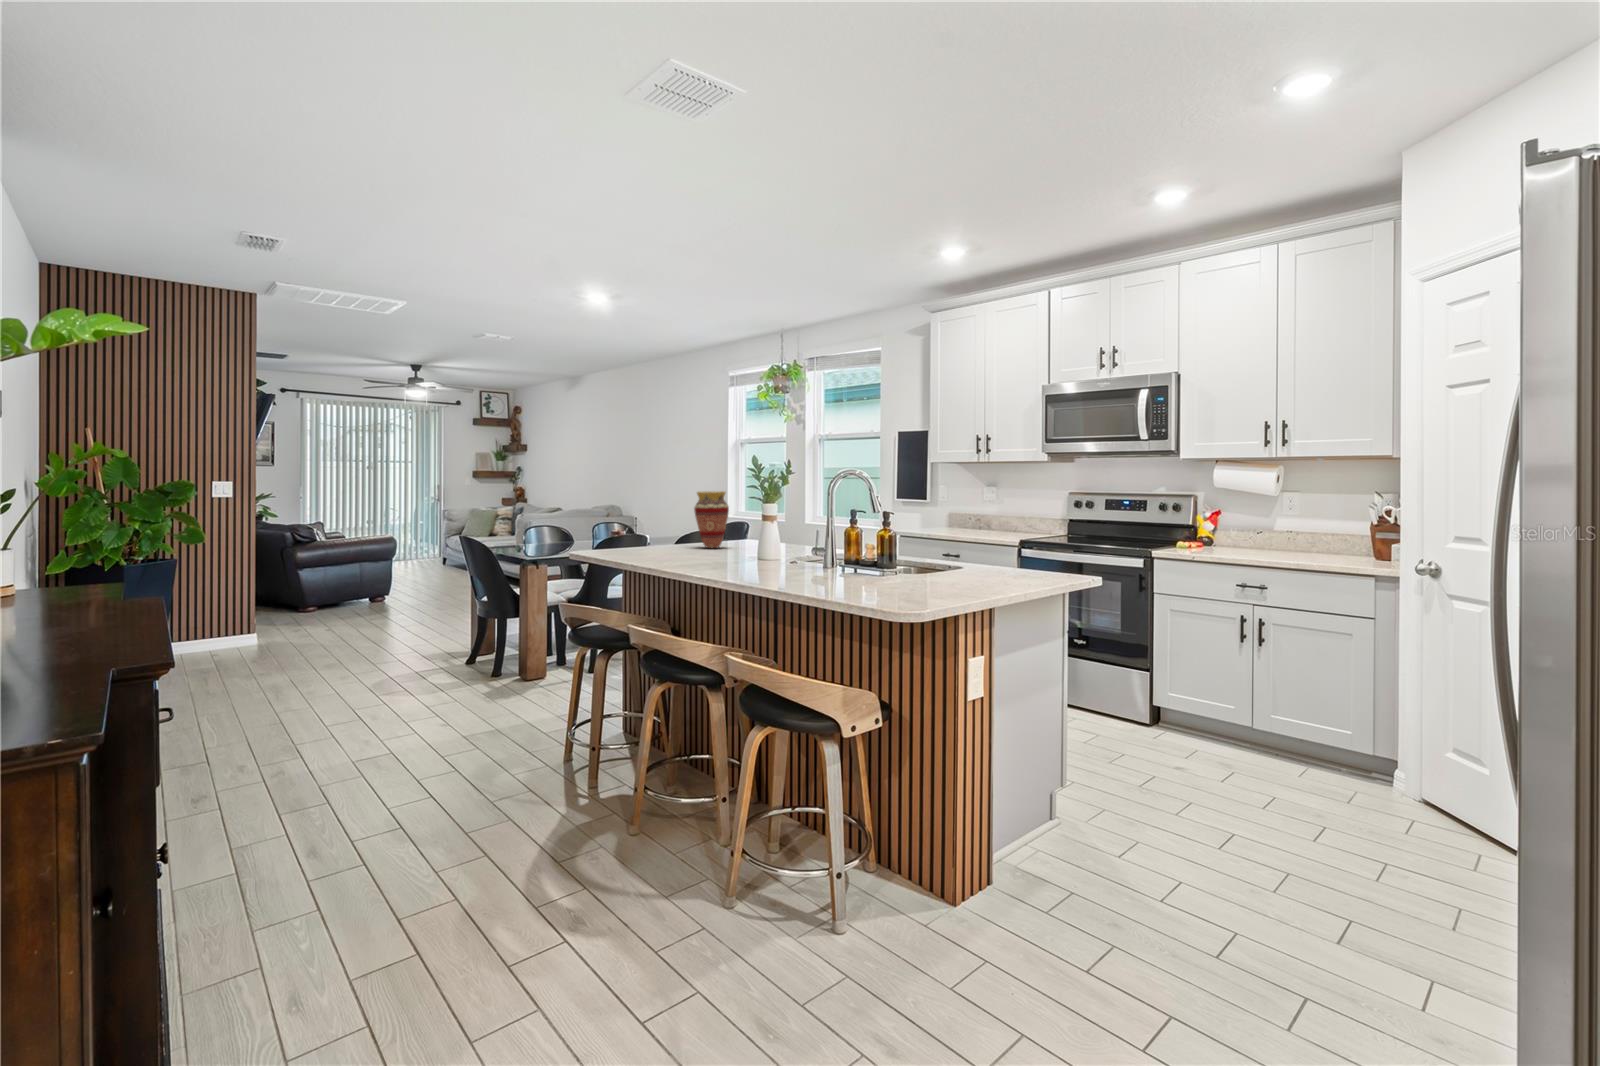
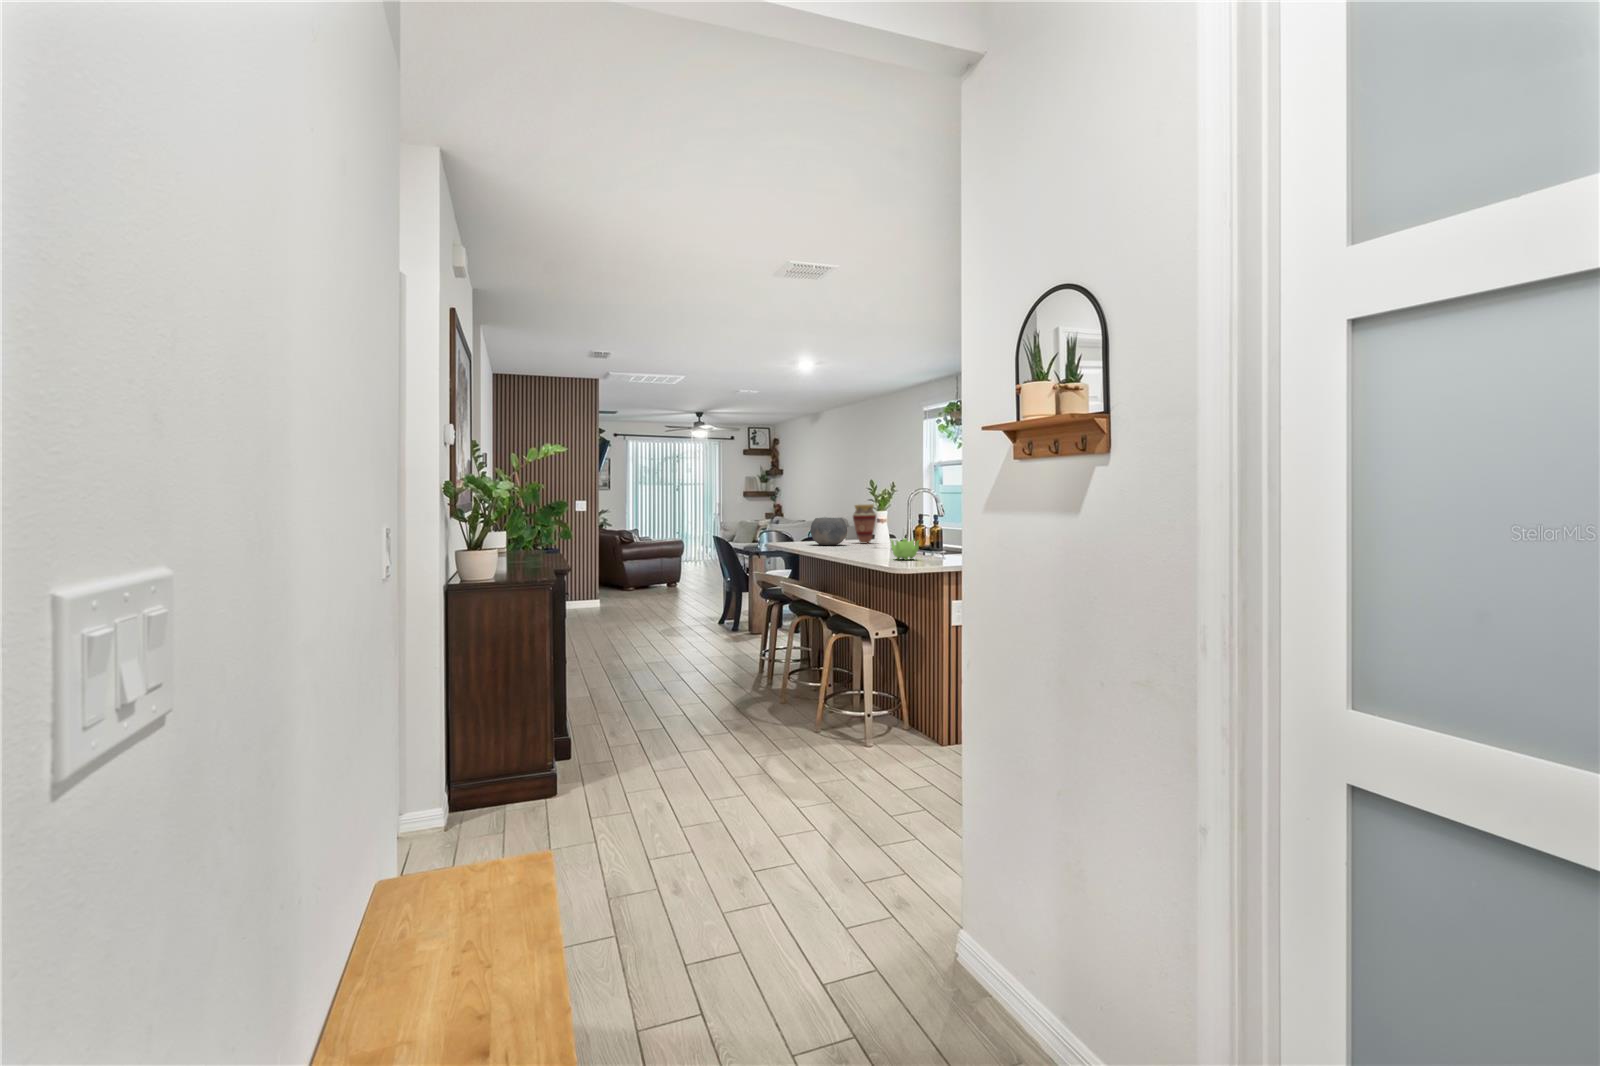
bowl: none [639,511,696,554] -> present [810,517,847,545]
teapot: none [838,552,899,591] -> present [890,539,919,560]

